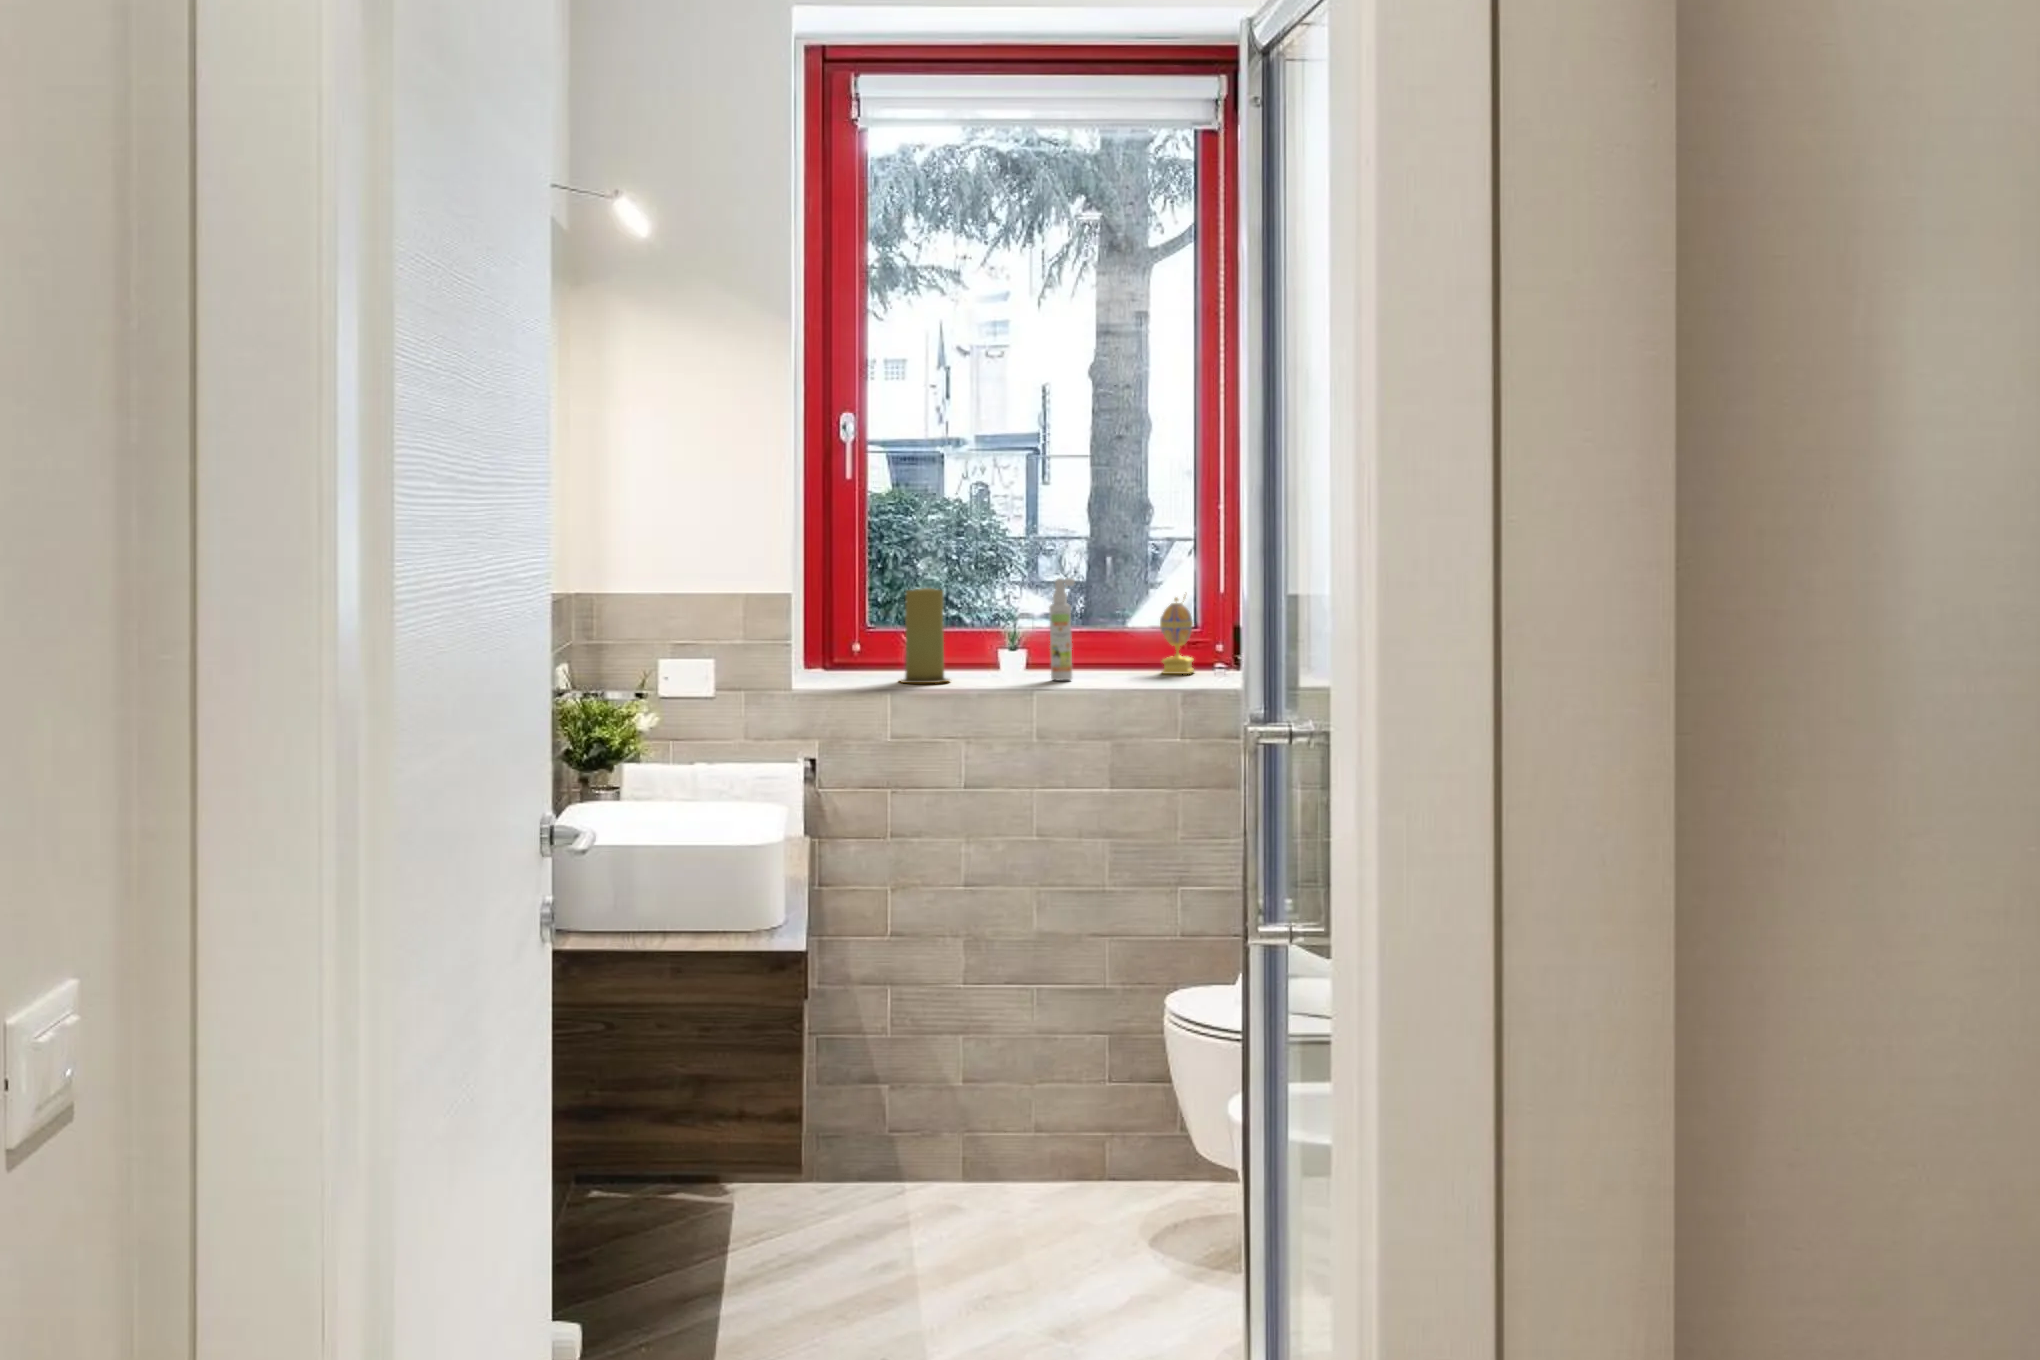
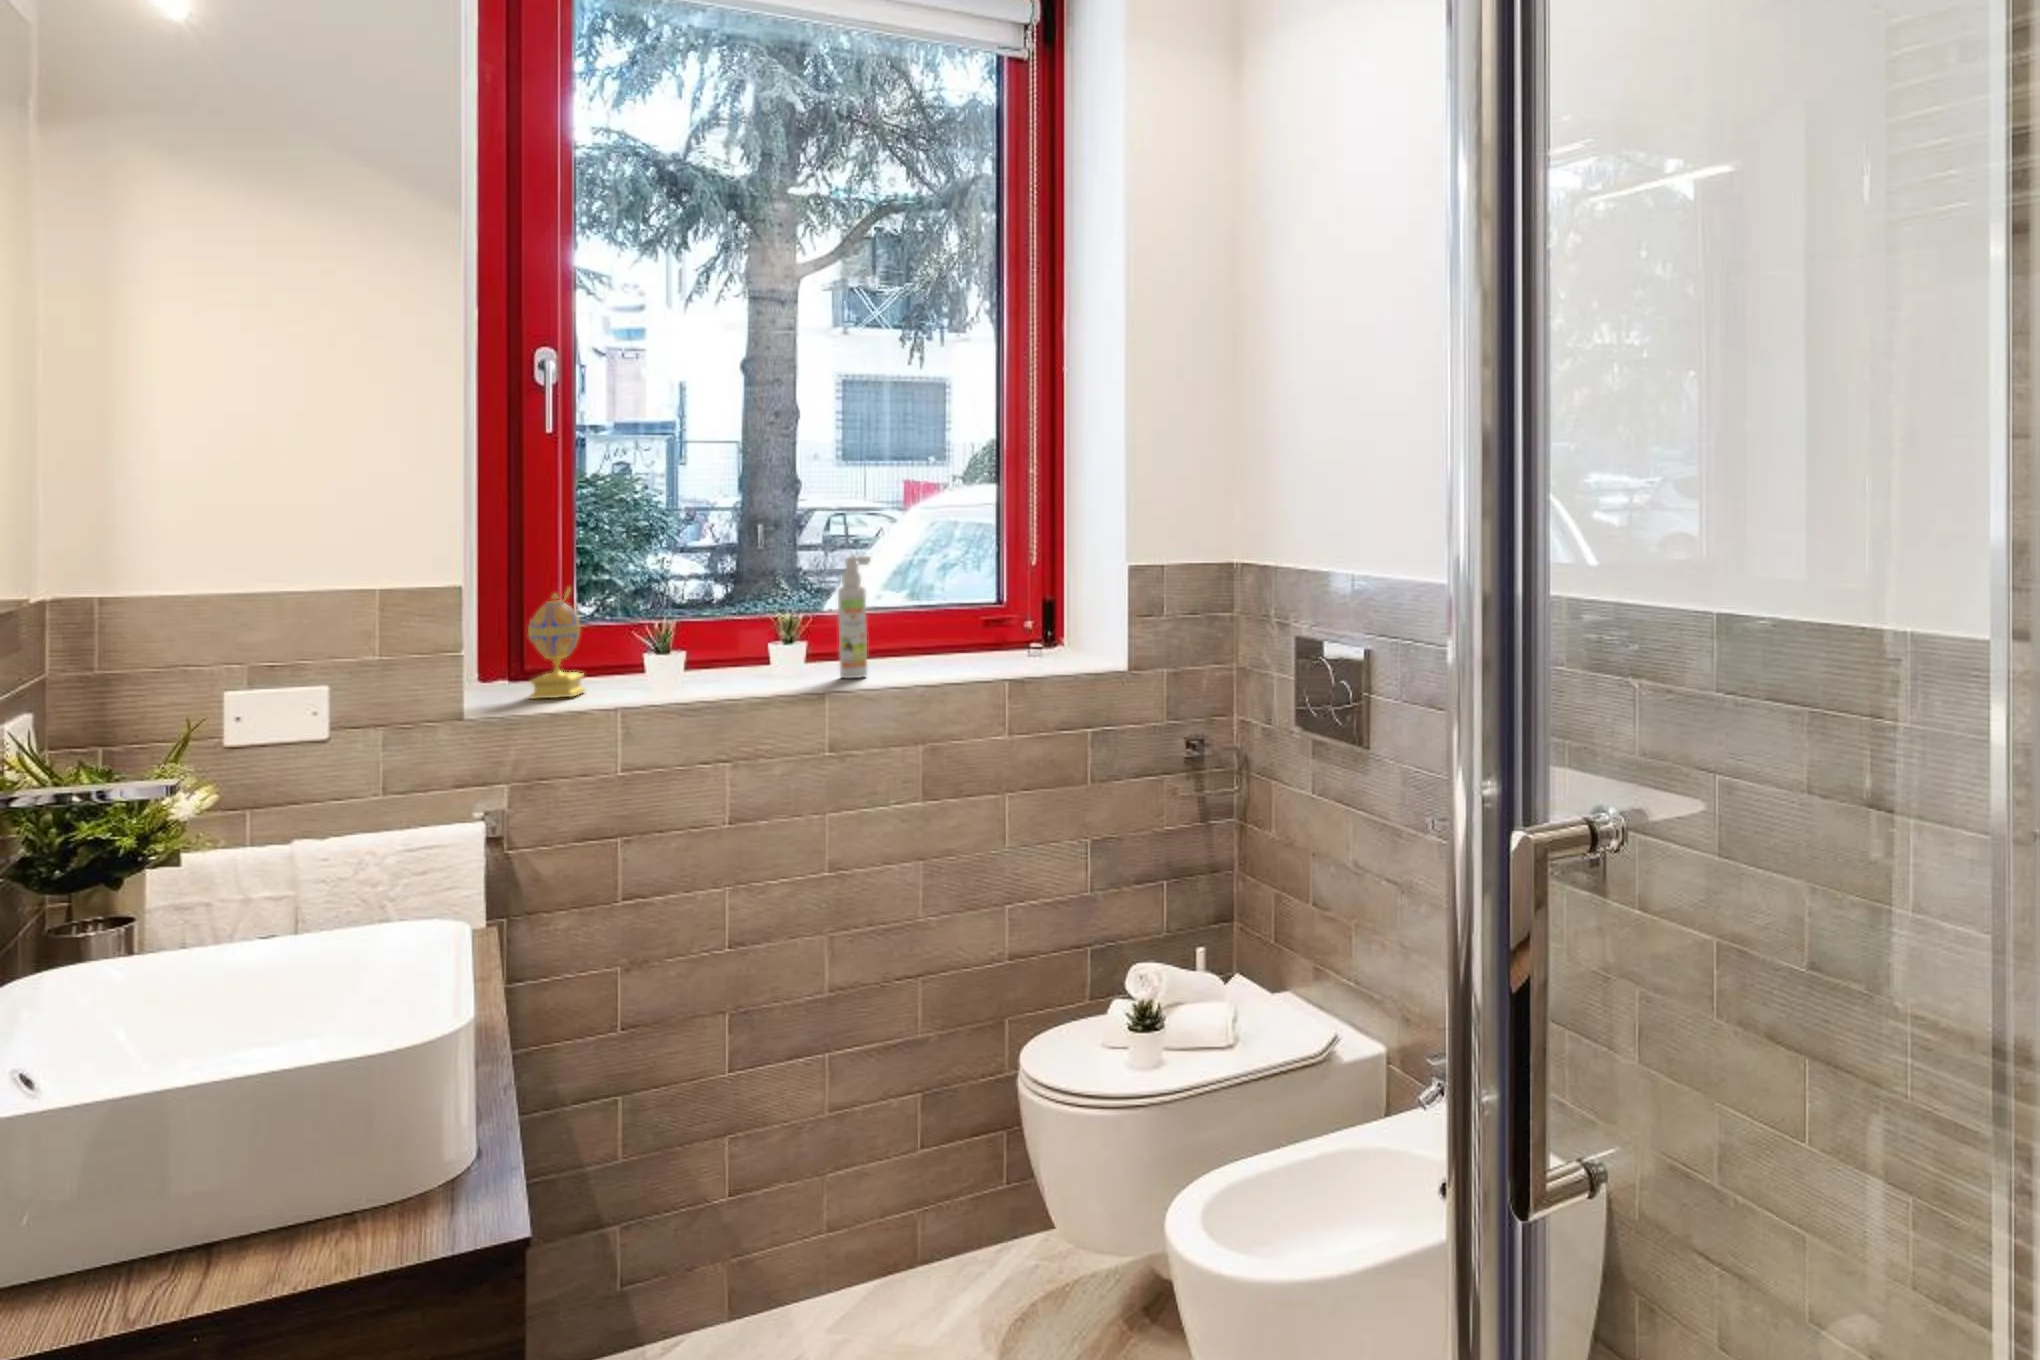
candle: present [900,588,949,683] -> none [630,573,707,697]
decorative egg: present [1160,597,1194,674] -> present [528,588,585,699]

